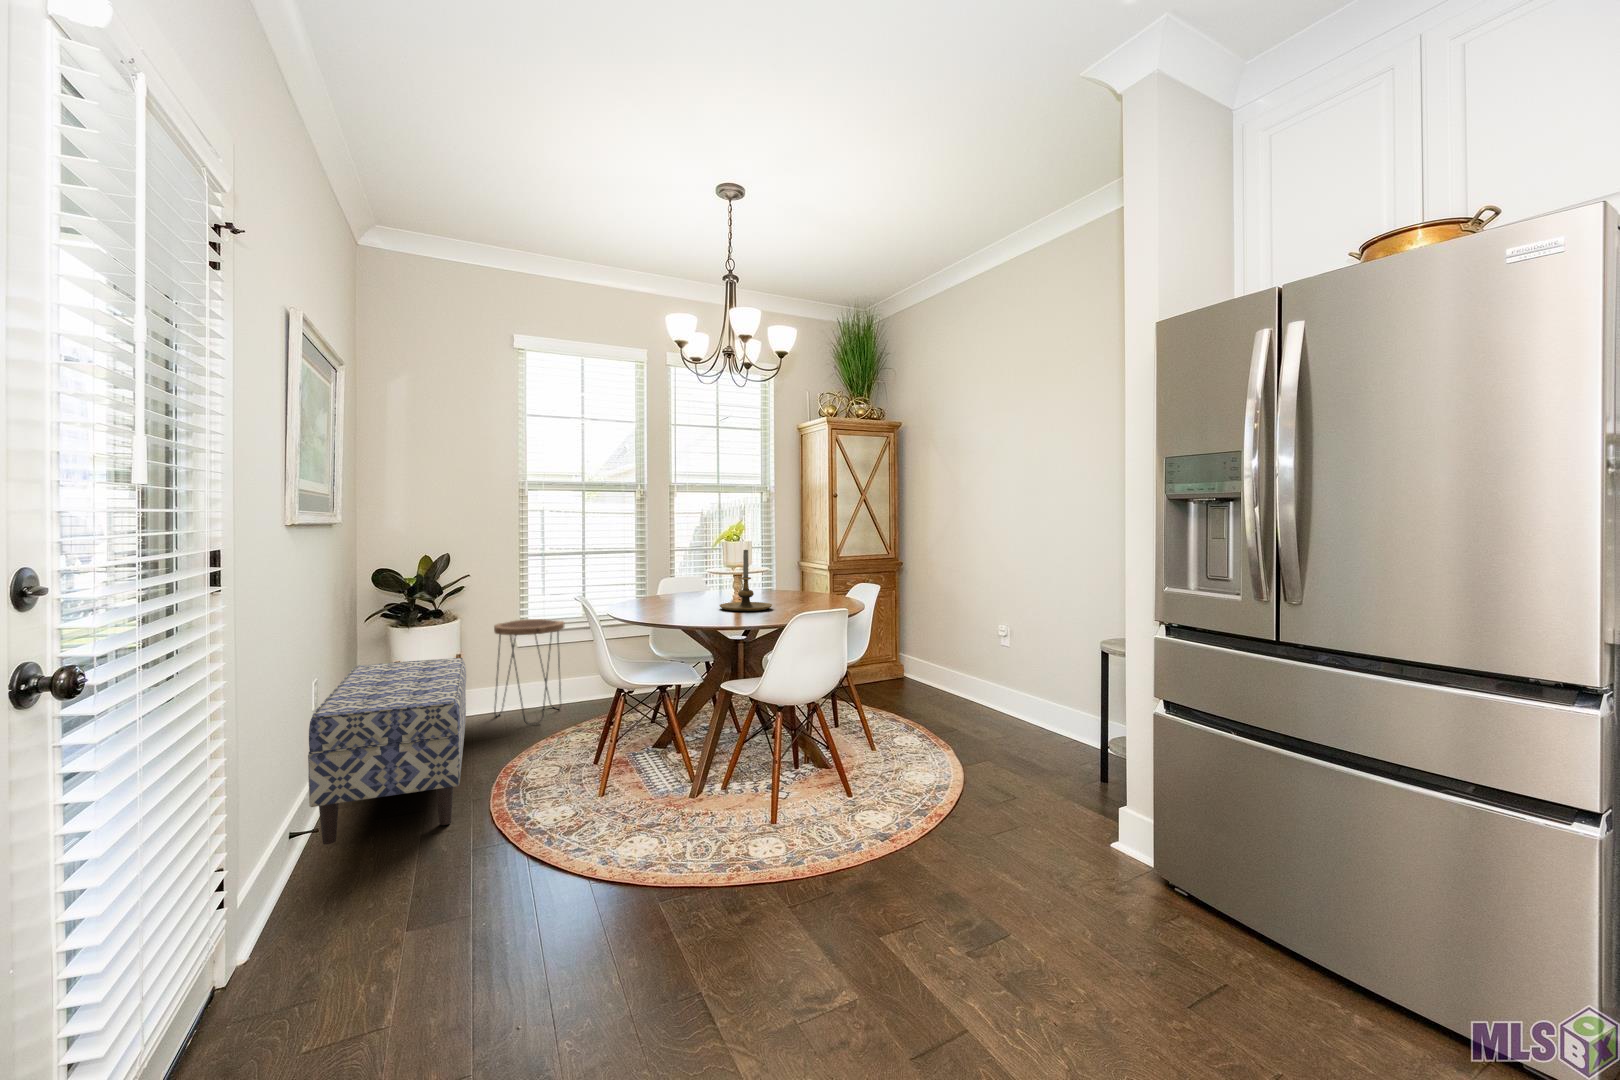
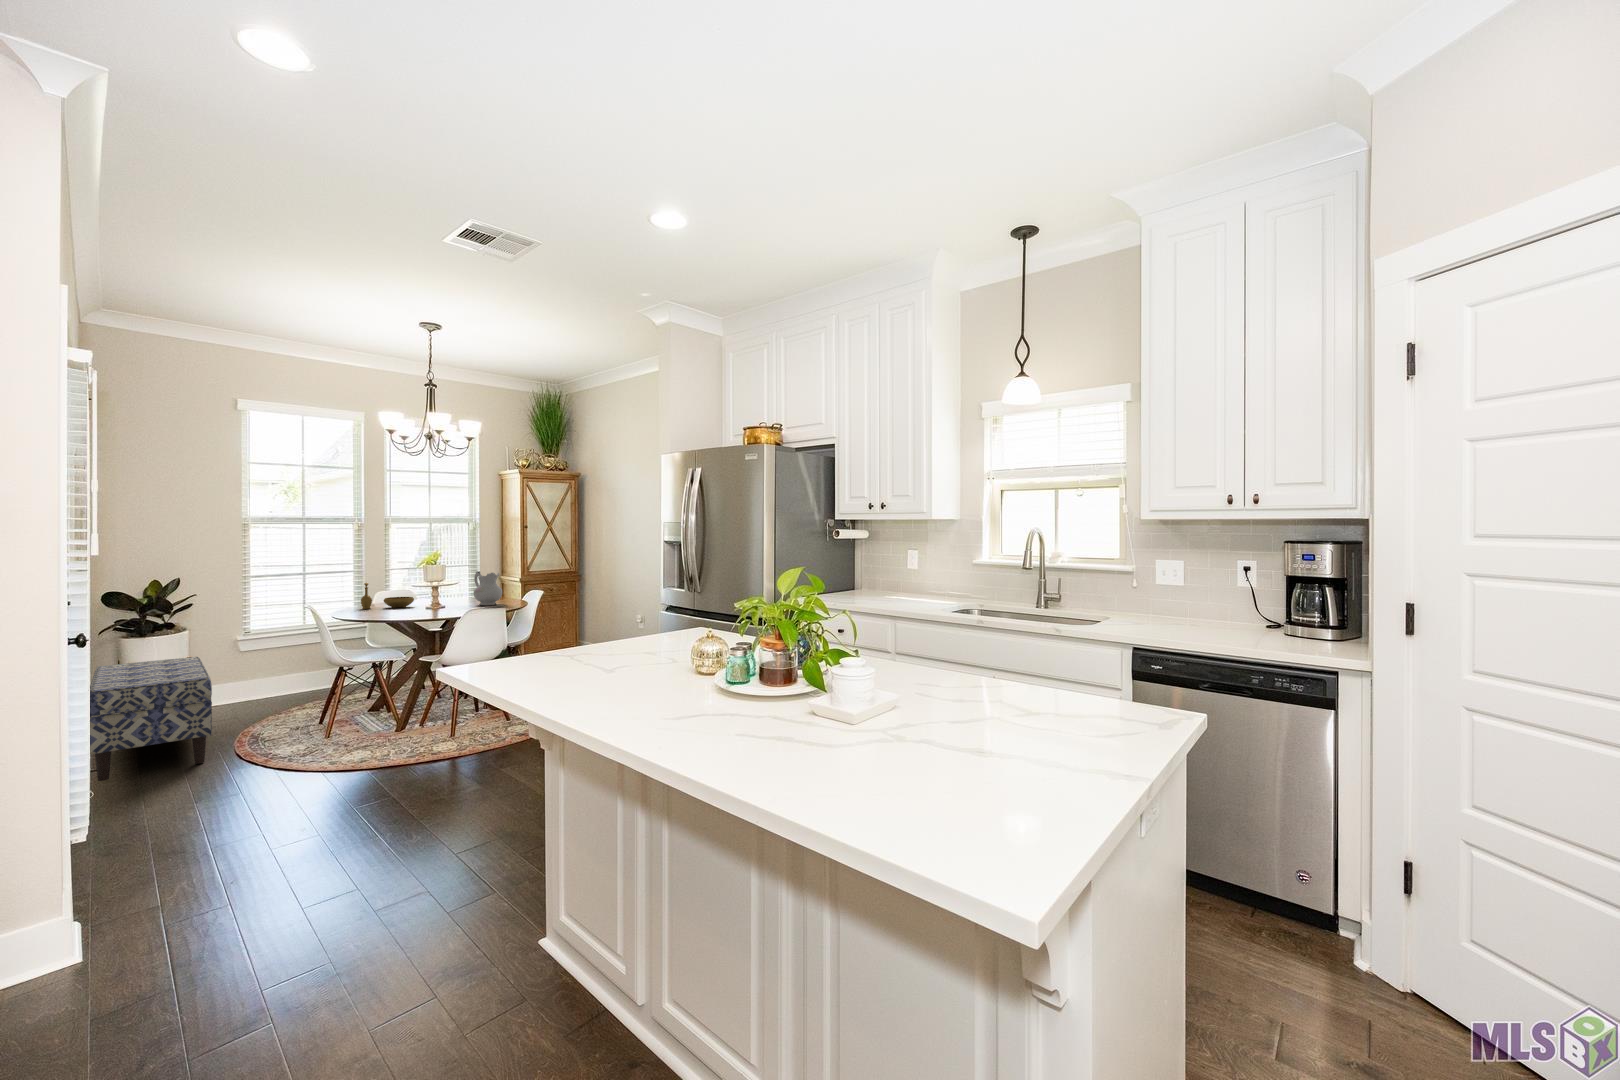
candle holder: present [720,550,772,611] -> none [419,568,460,610]
ceramic pitcher: none [787,555,826,606] -> present [474,571,502,605]
decorative bowl: none [645,567,710,605] -> present [361,583,414,609]
side table: present [494,619,564,725] -> none [221,628,288,709]

